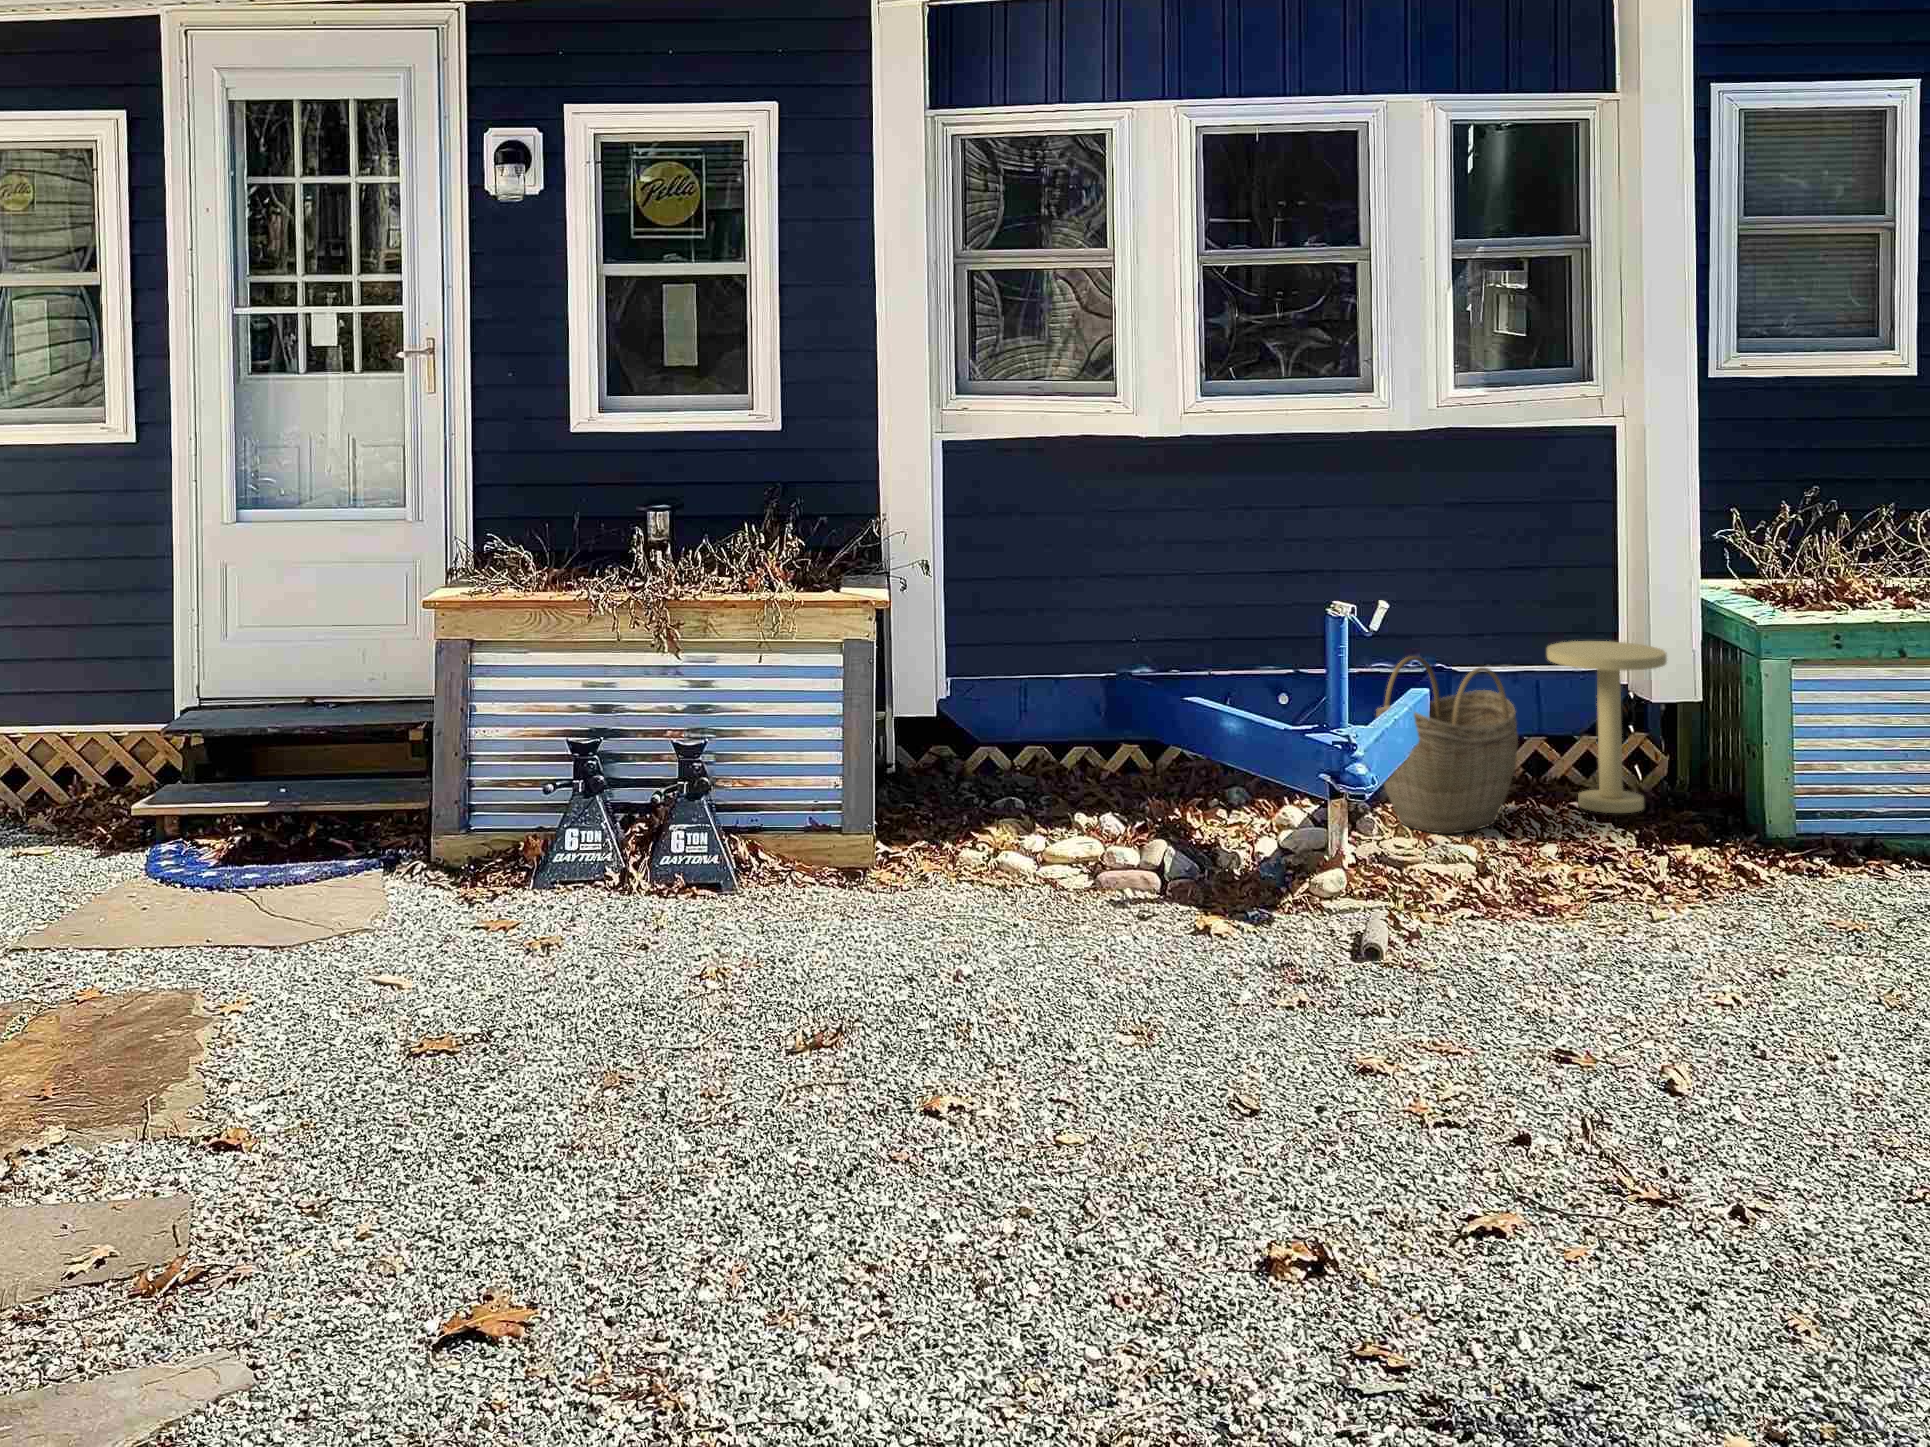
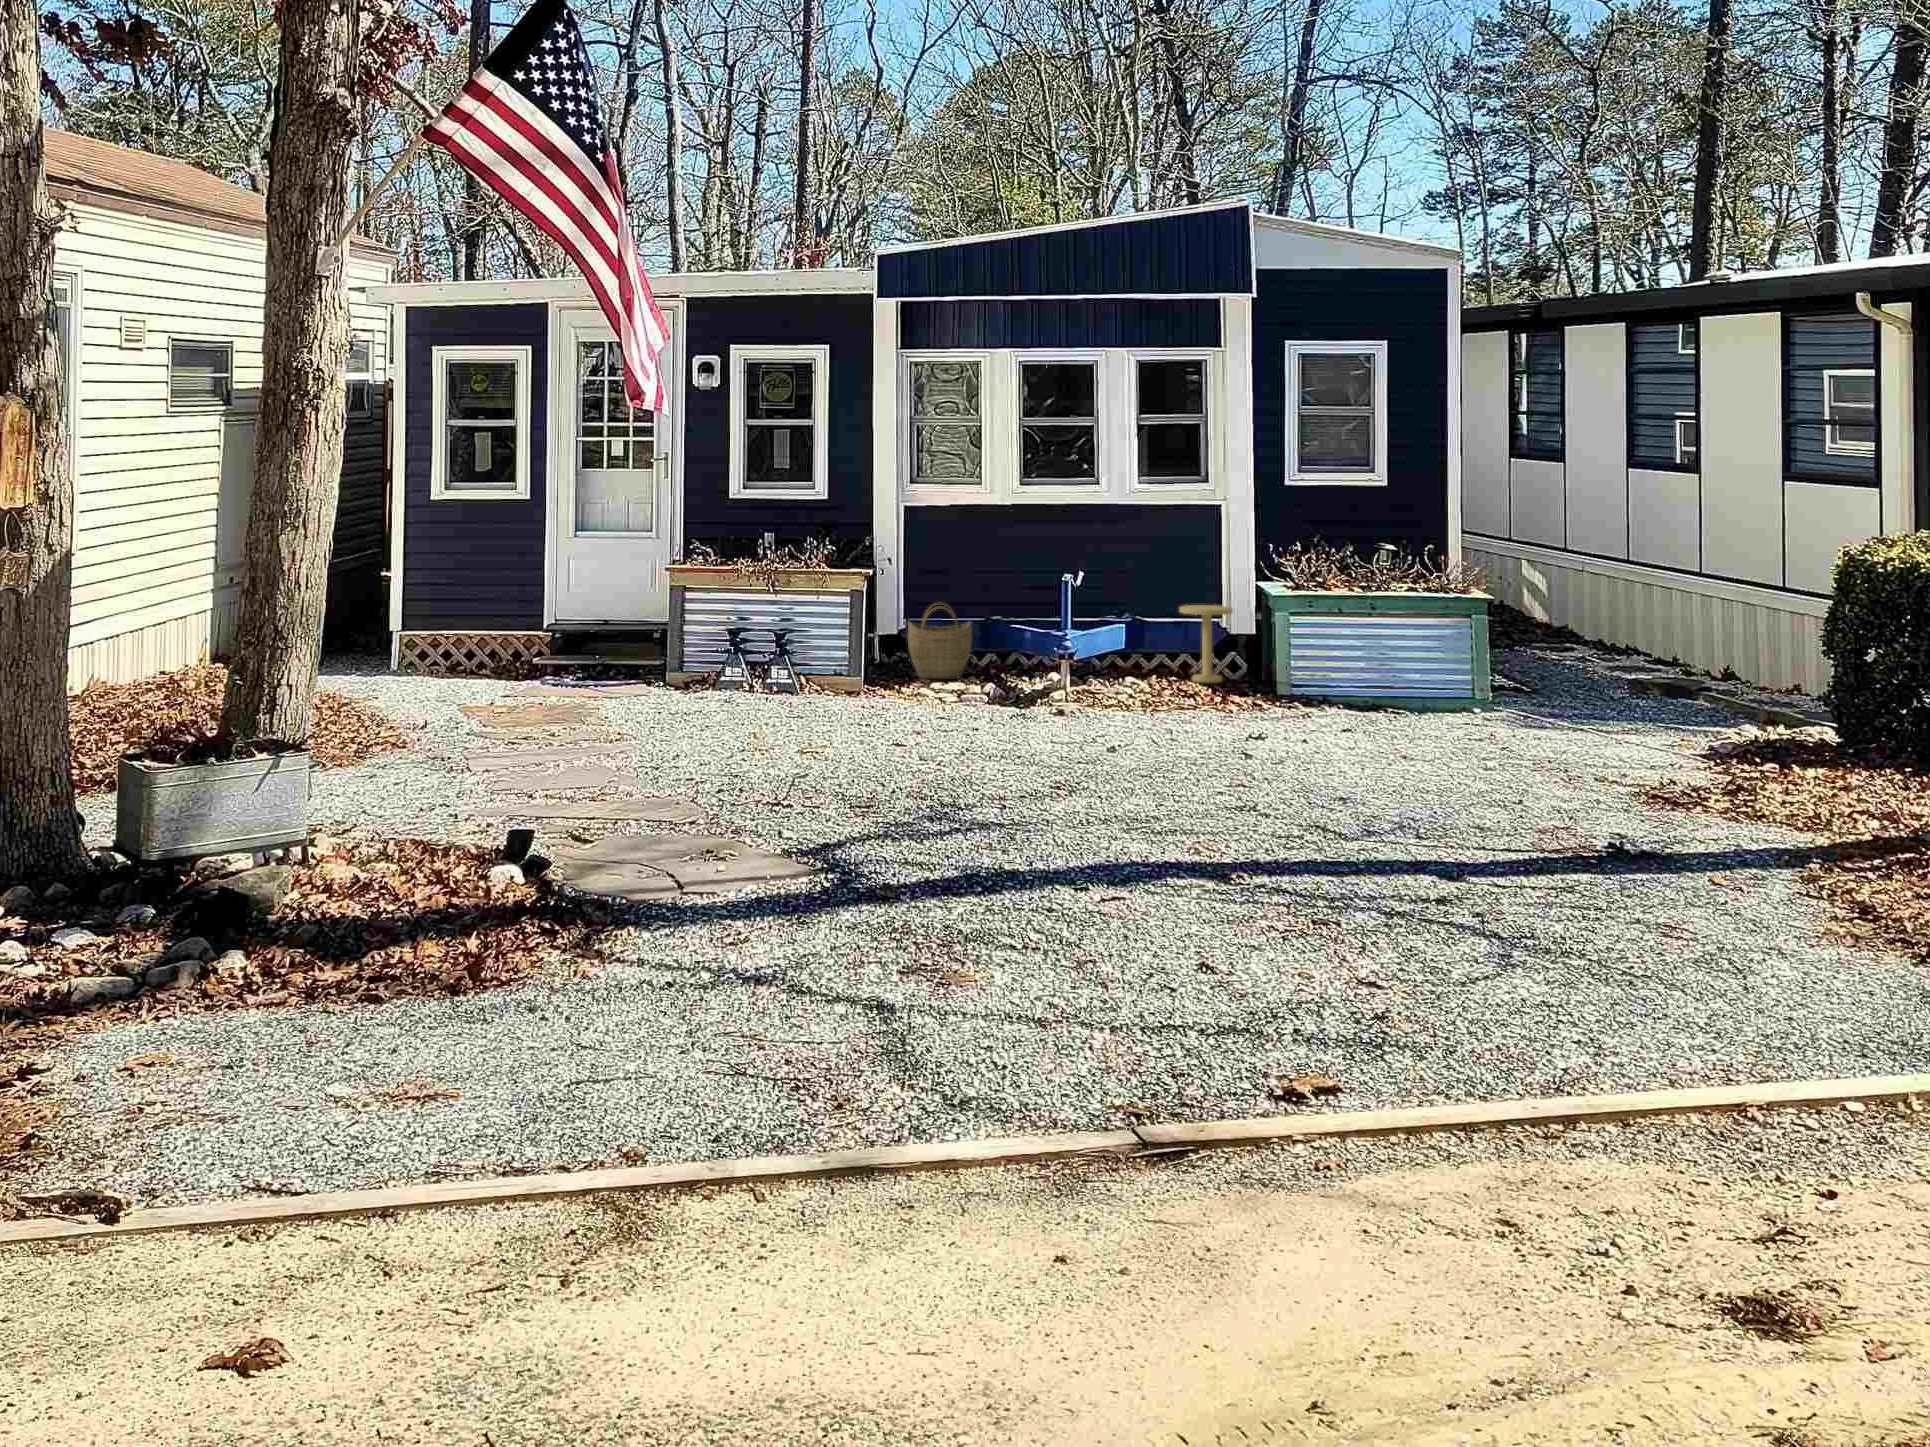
woven basket: present [1376,656,1518,834] -> present [908,603,972,679]

